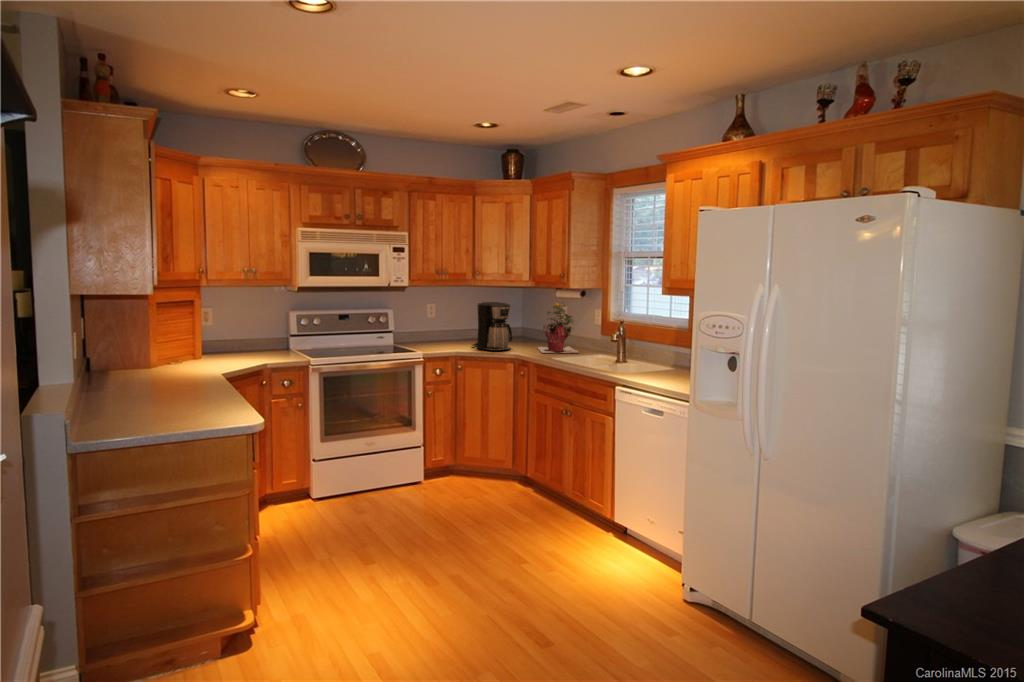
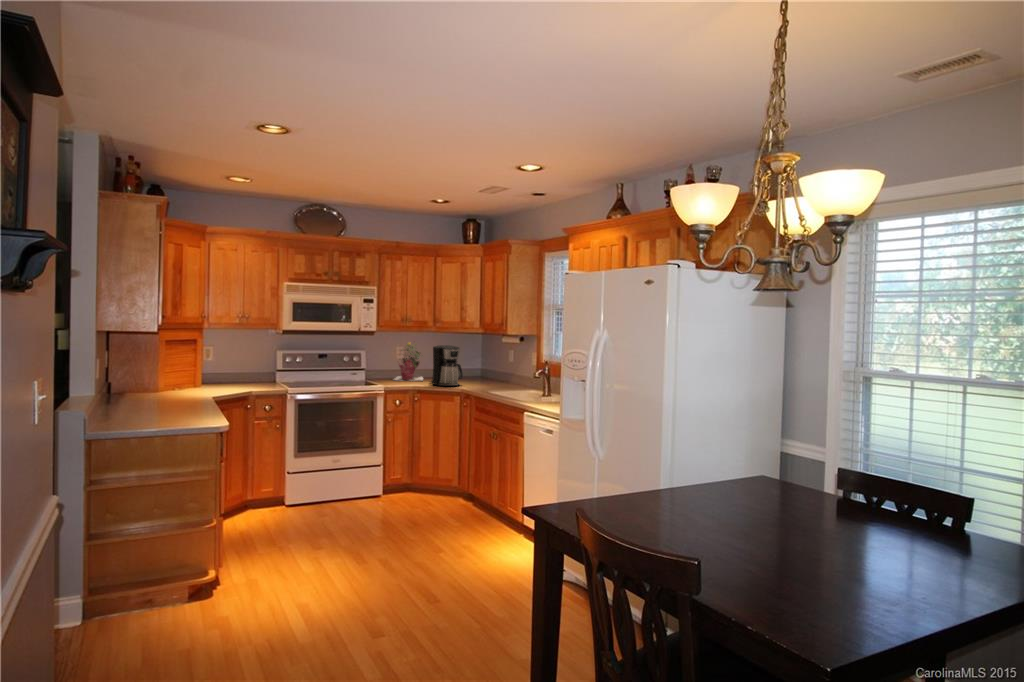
potted plant: present [538,303,579,353] -> present [394,343,423,381]

